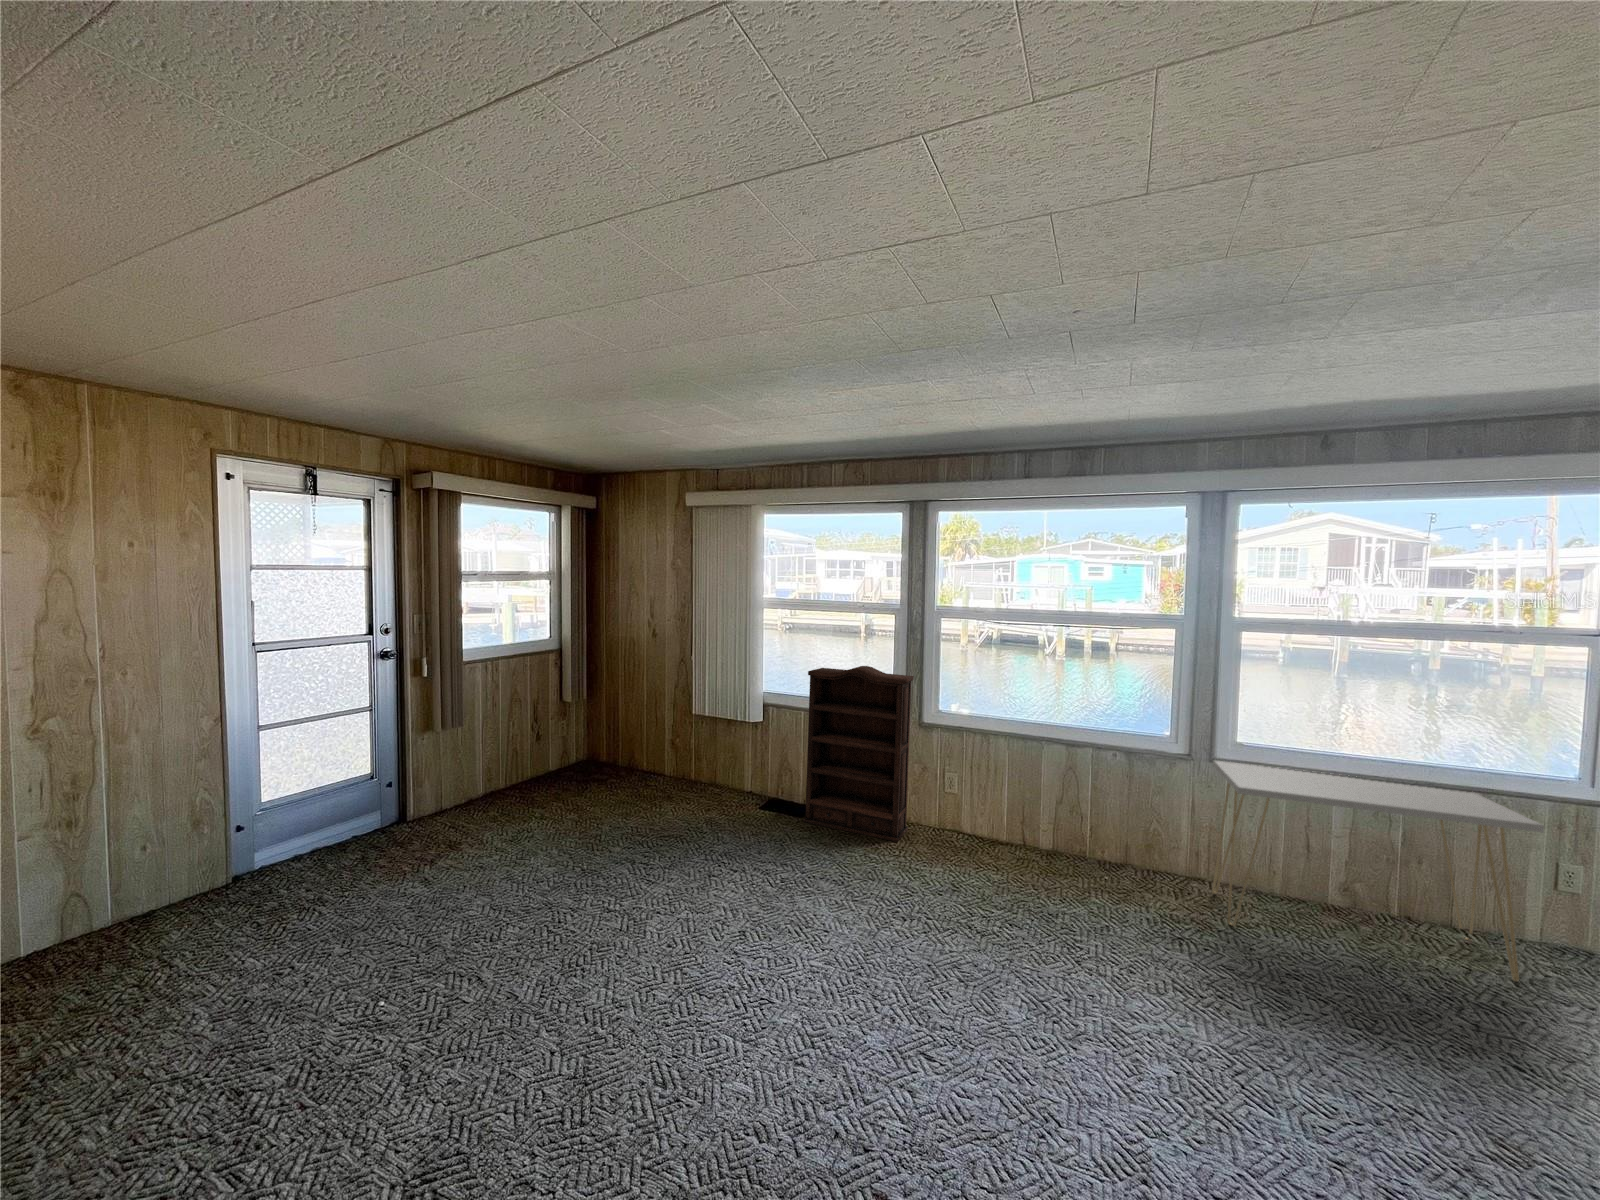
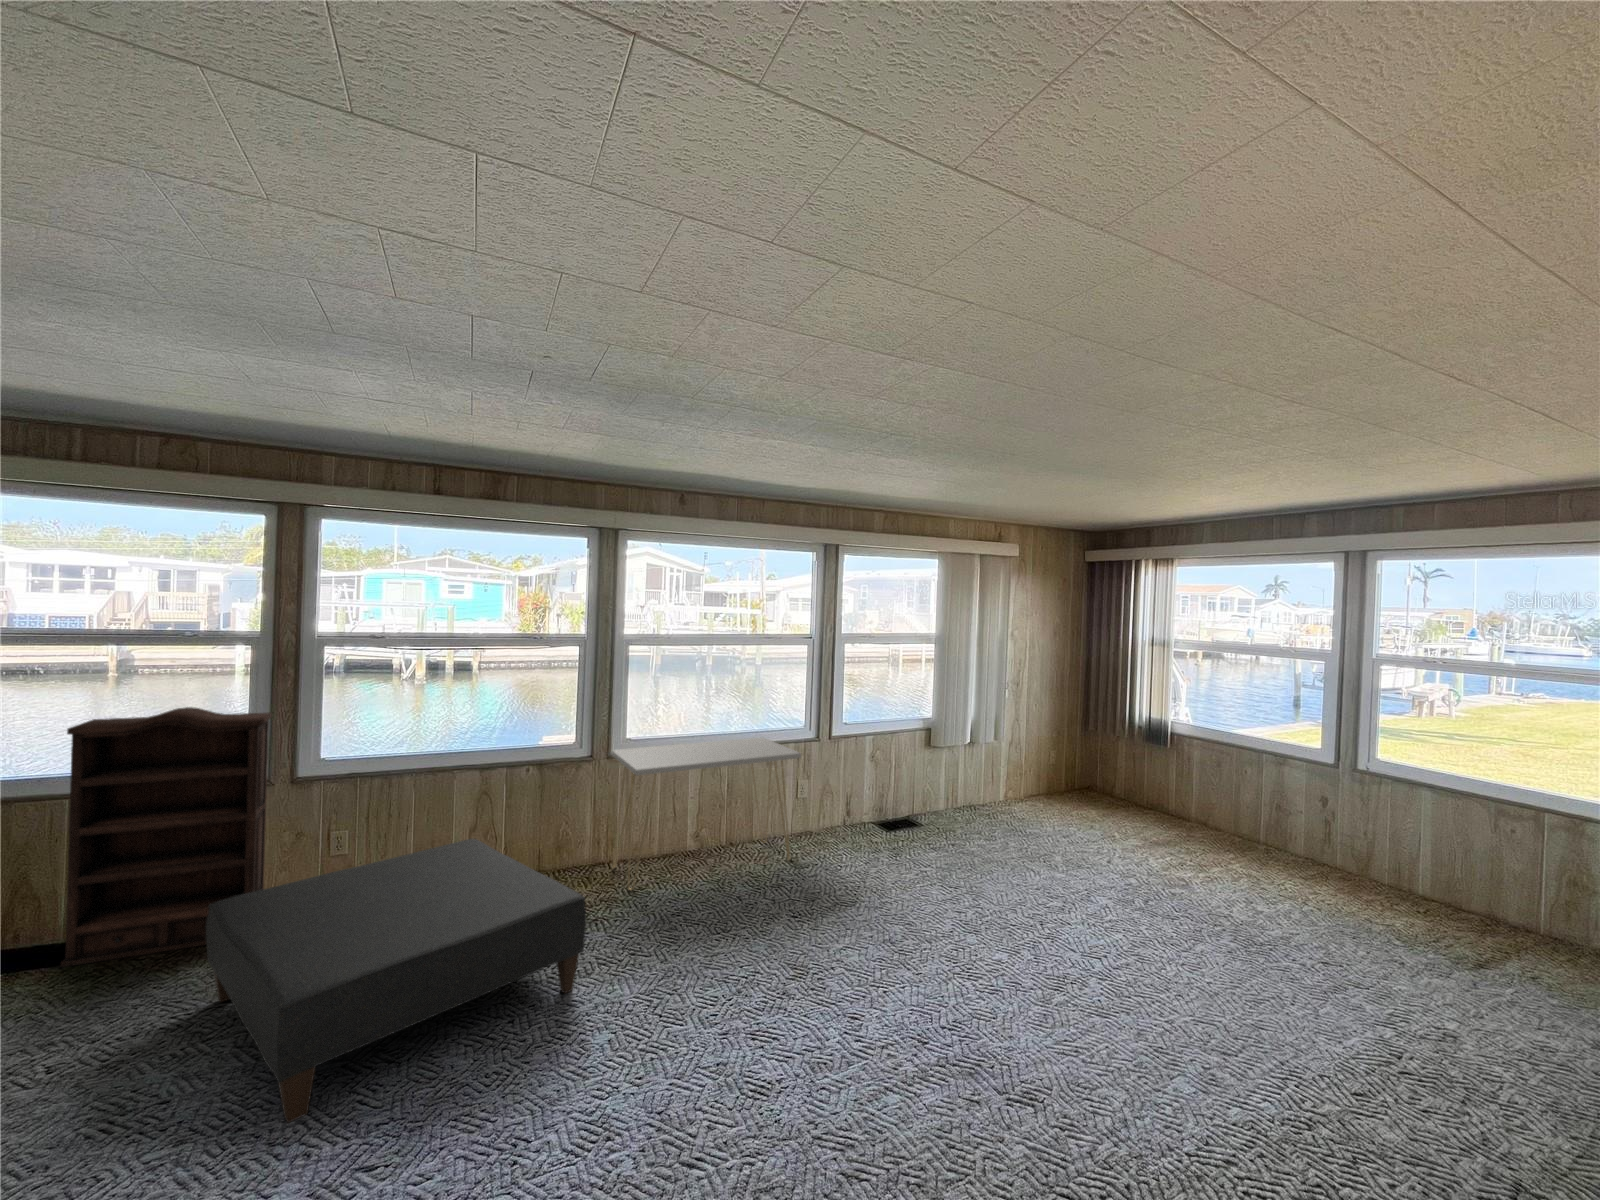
ottoman: none [863,805,1154,1001] -> present [206,839,586,1122]

